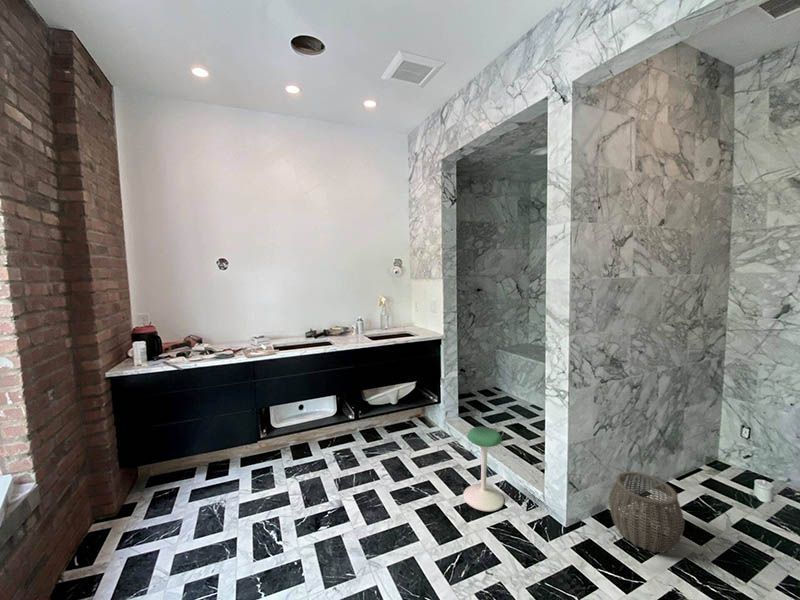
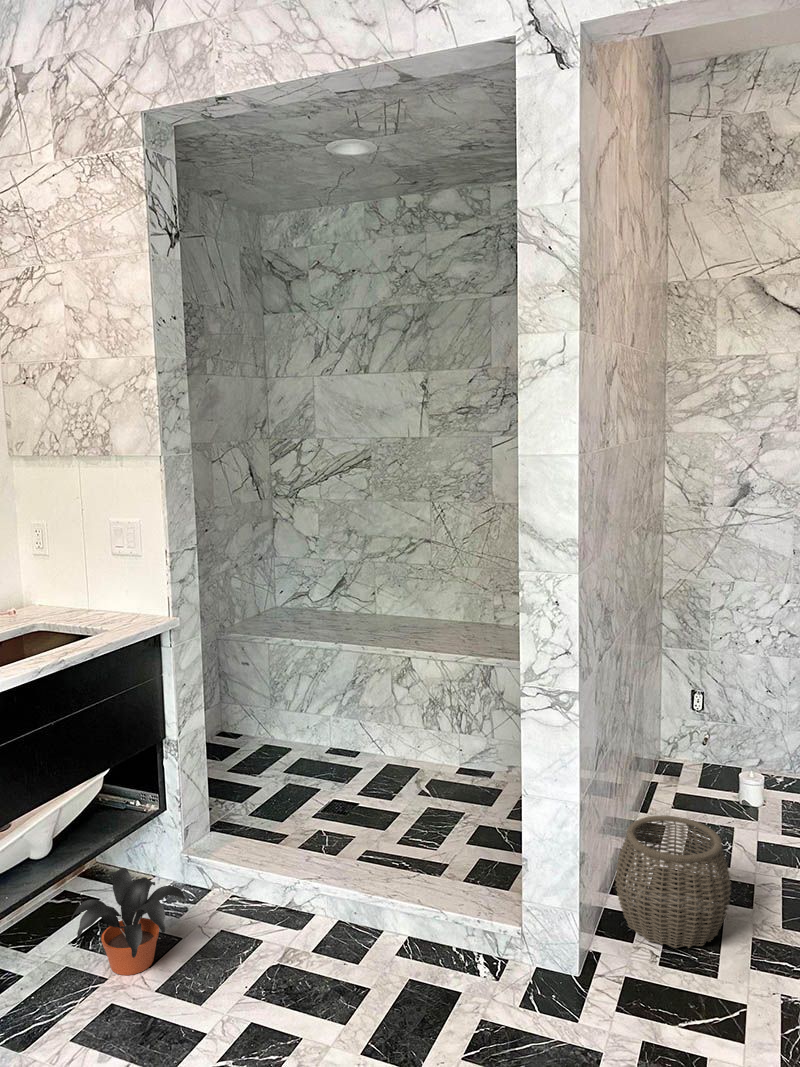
potted plant: none [390,416,427,452] -> present [72,868,186,975]
stool: present [463,426,504,511] -> none [352,822,449,1025]

